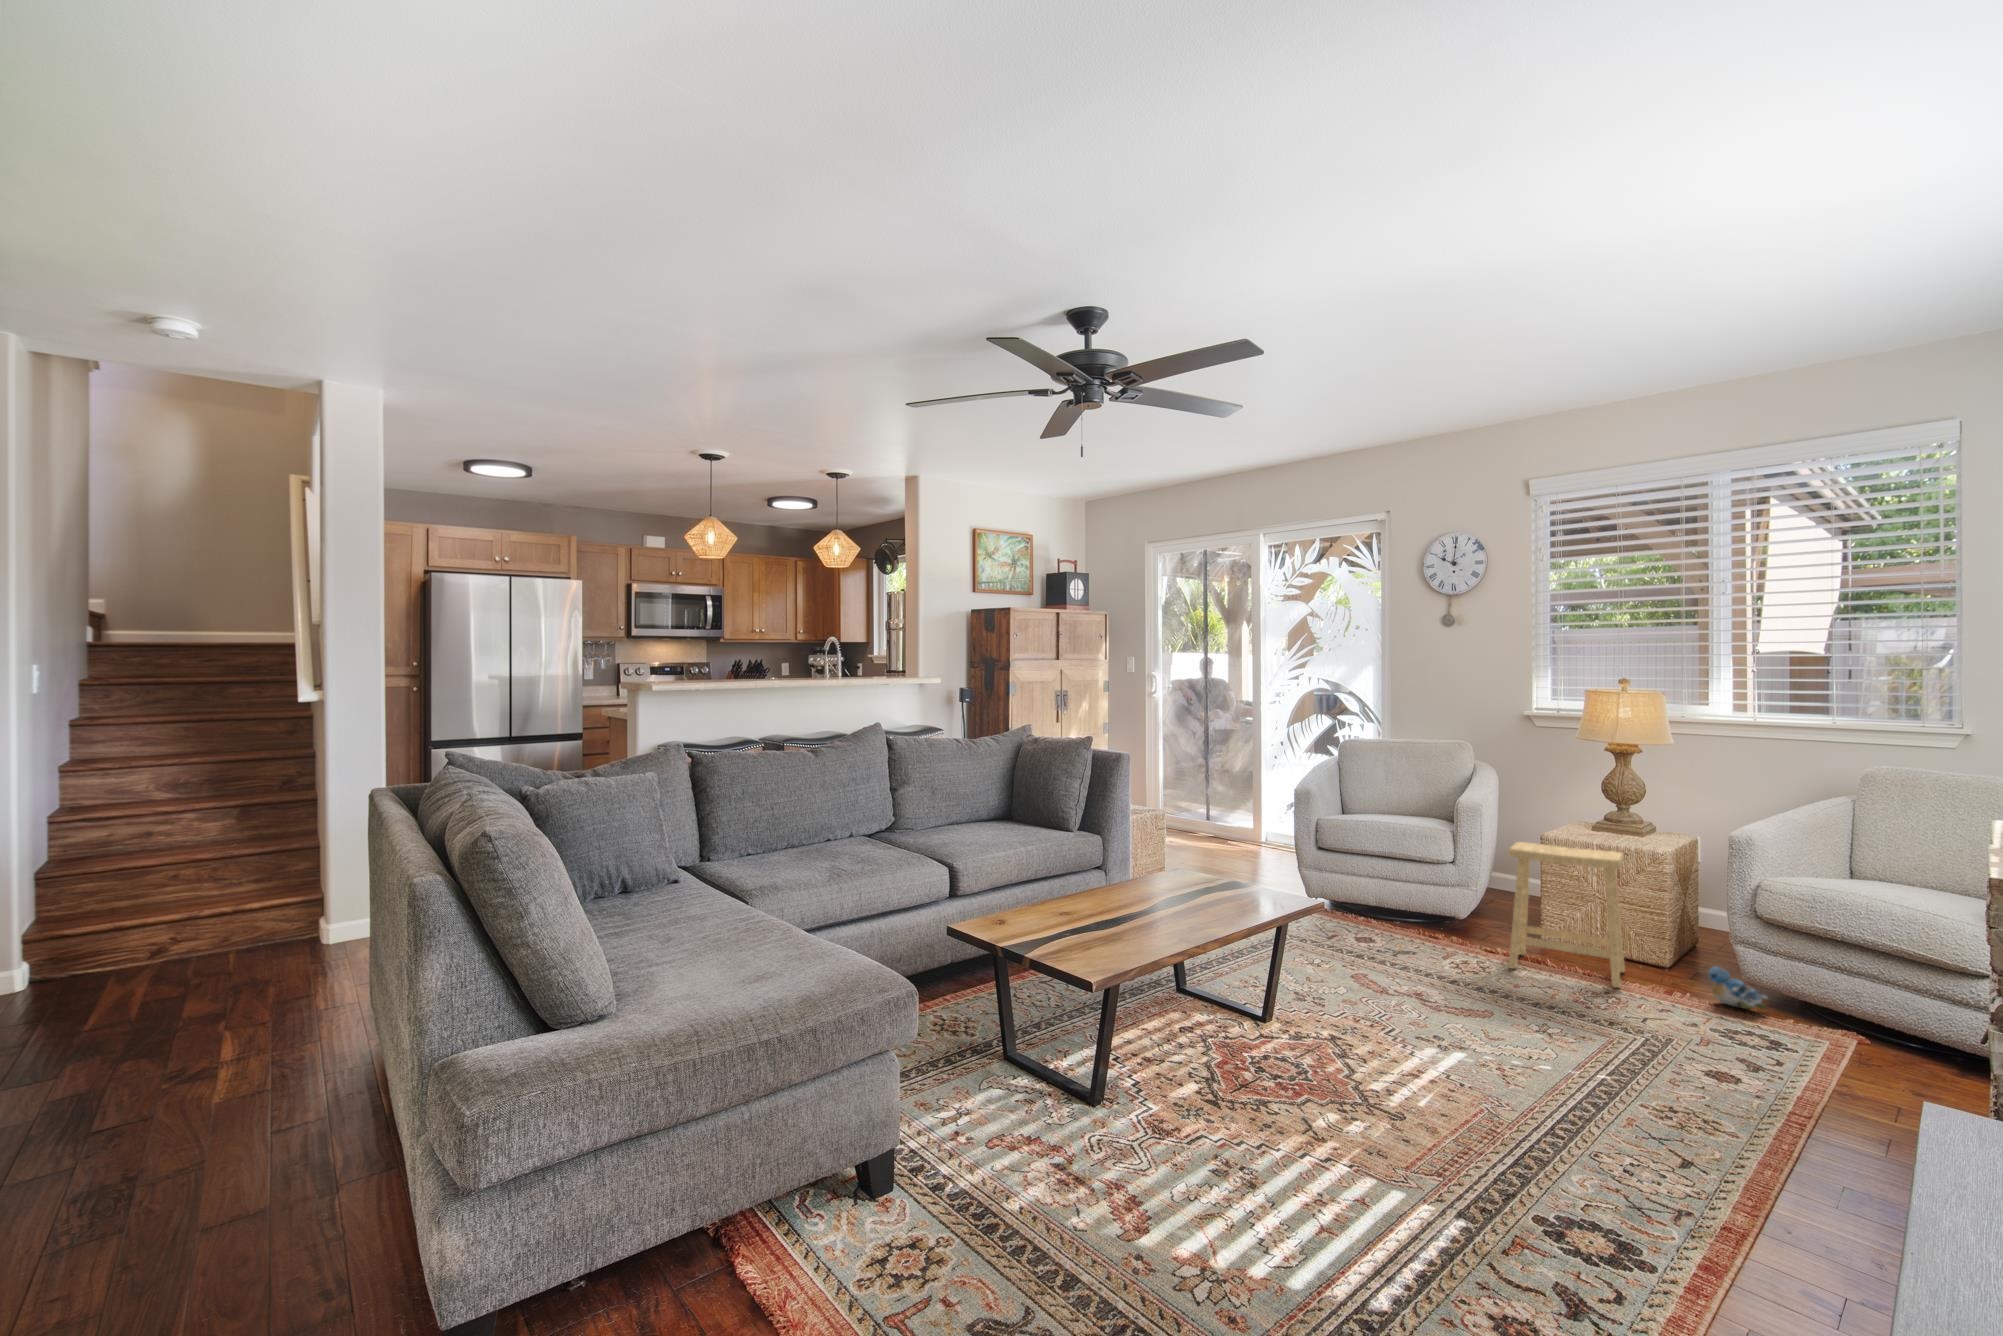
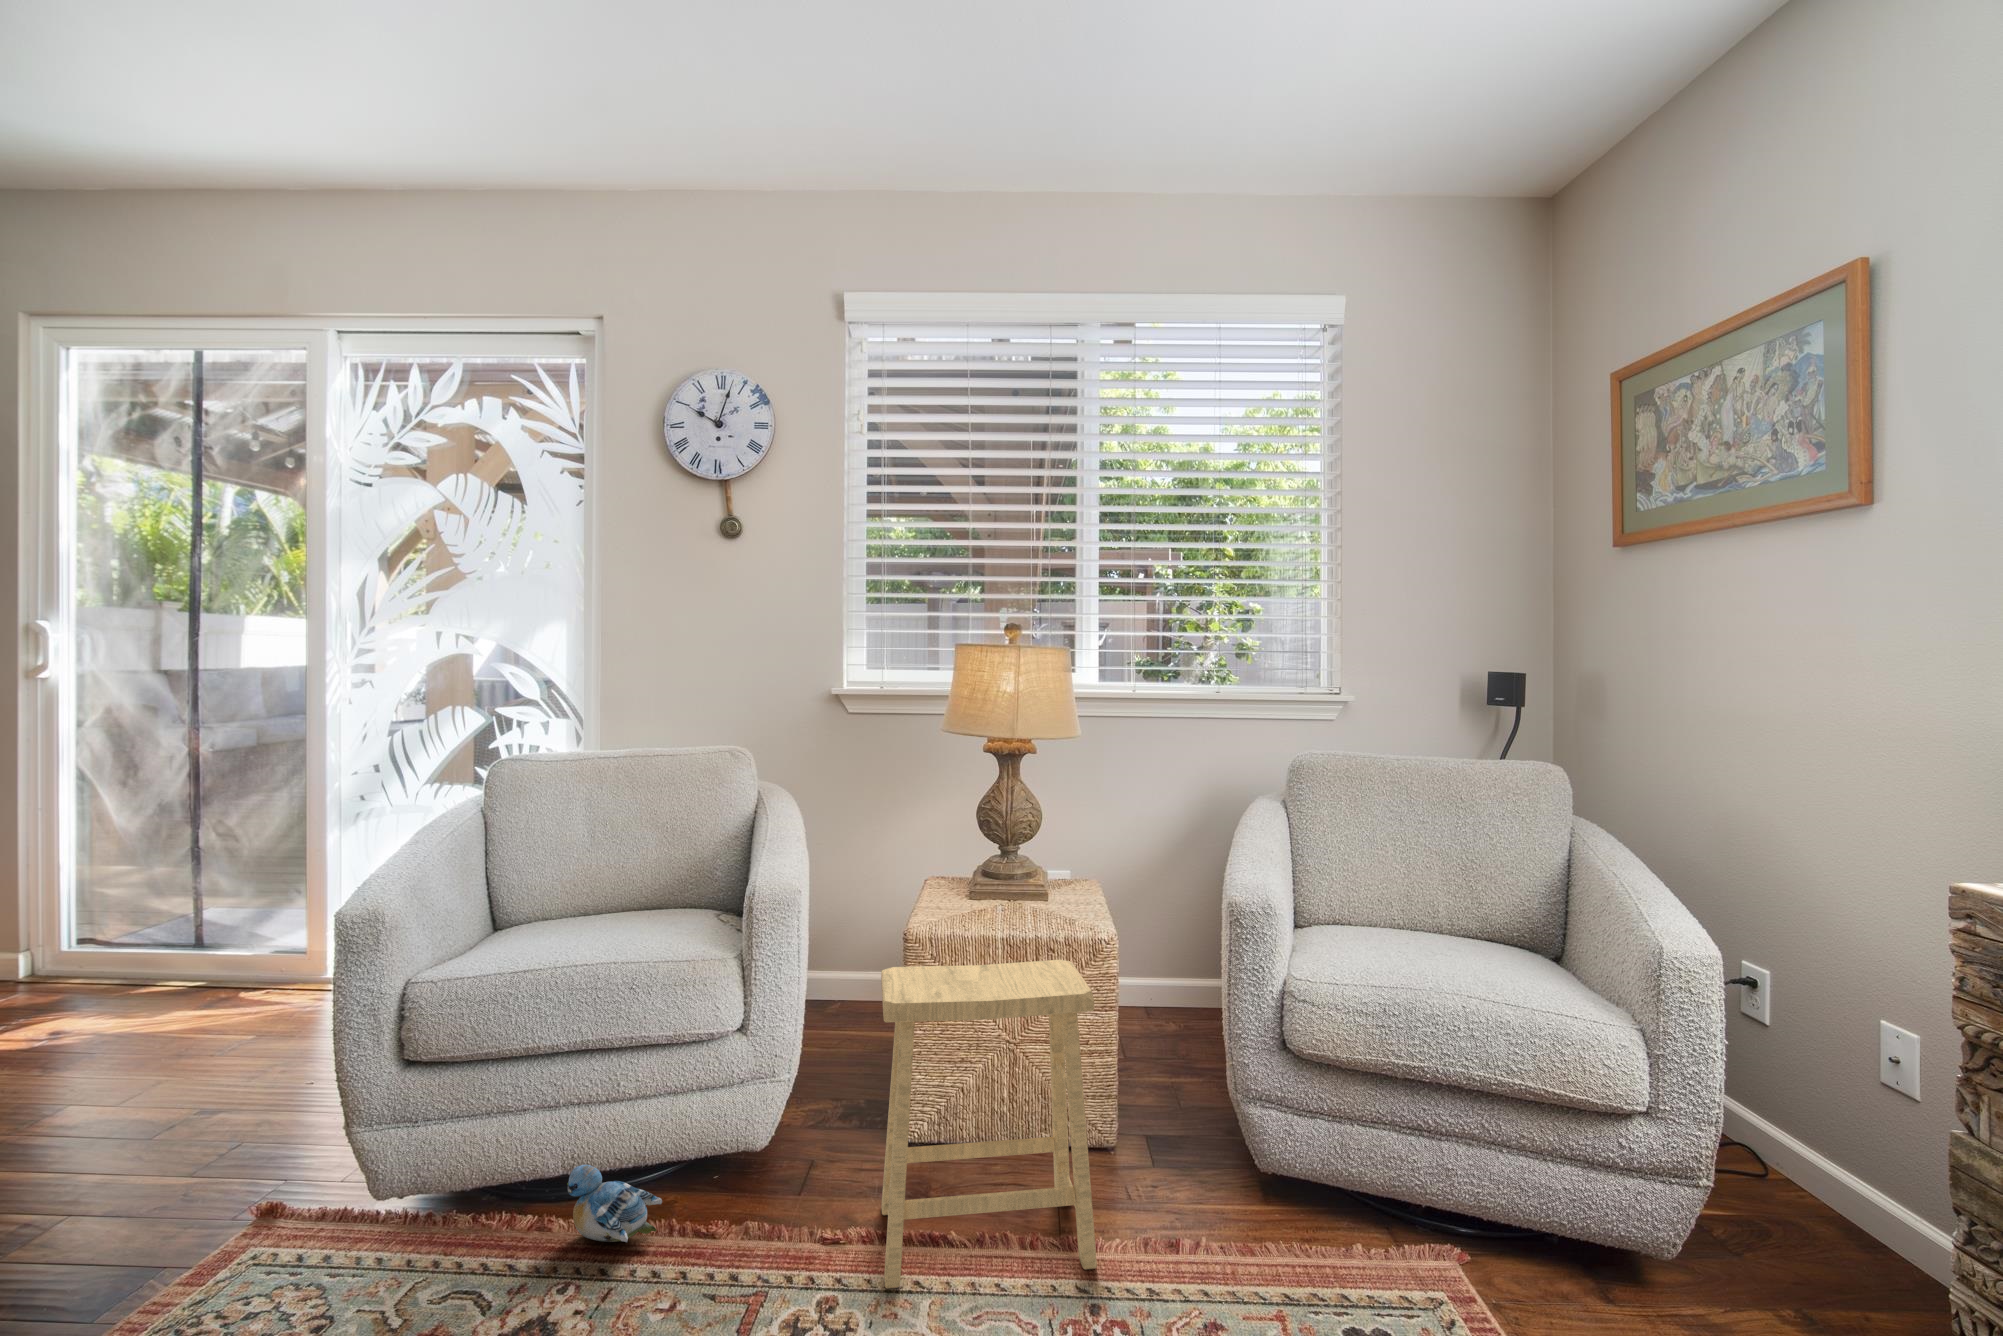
plush toy: present [1707,967,1768,1009] -> present [567,1165,662,1242]

